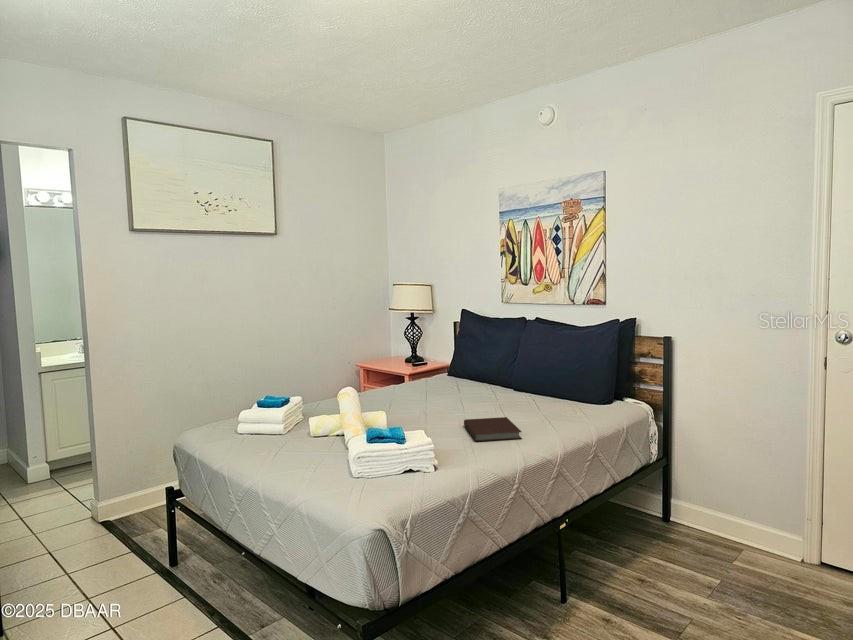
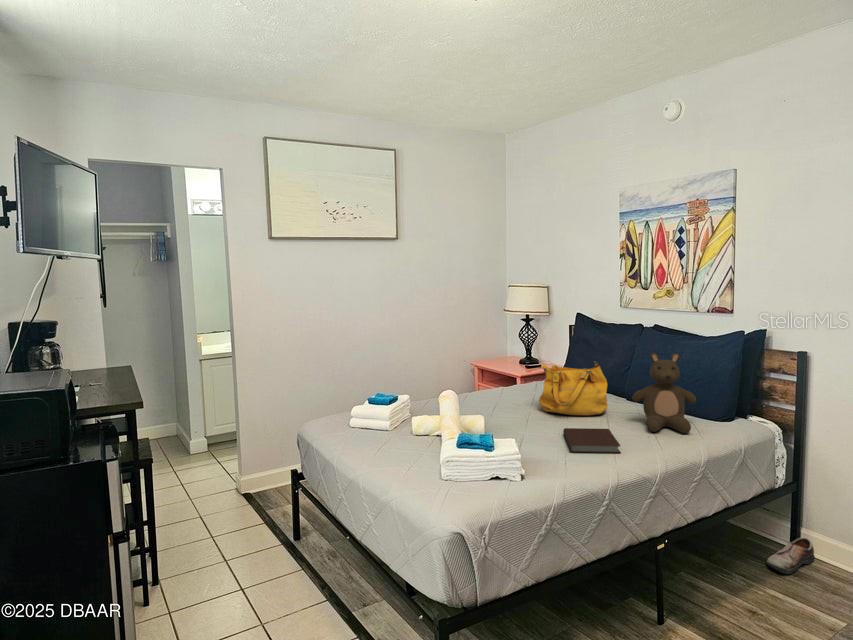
stuffed bear: none [525,342,582,417] -> present [632,353,697,433]
handbag: none [434,354,500,408] -> present [539,362,607,416]
shoe: none [645,506,682,540] -> present [767,538,815,574]

